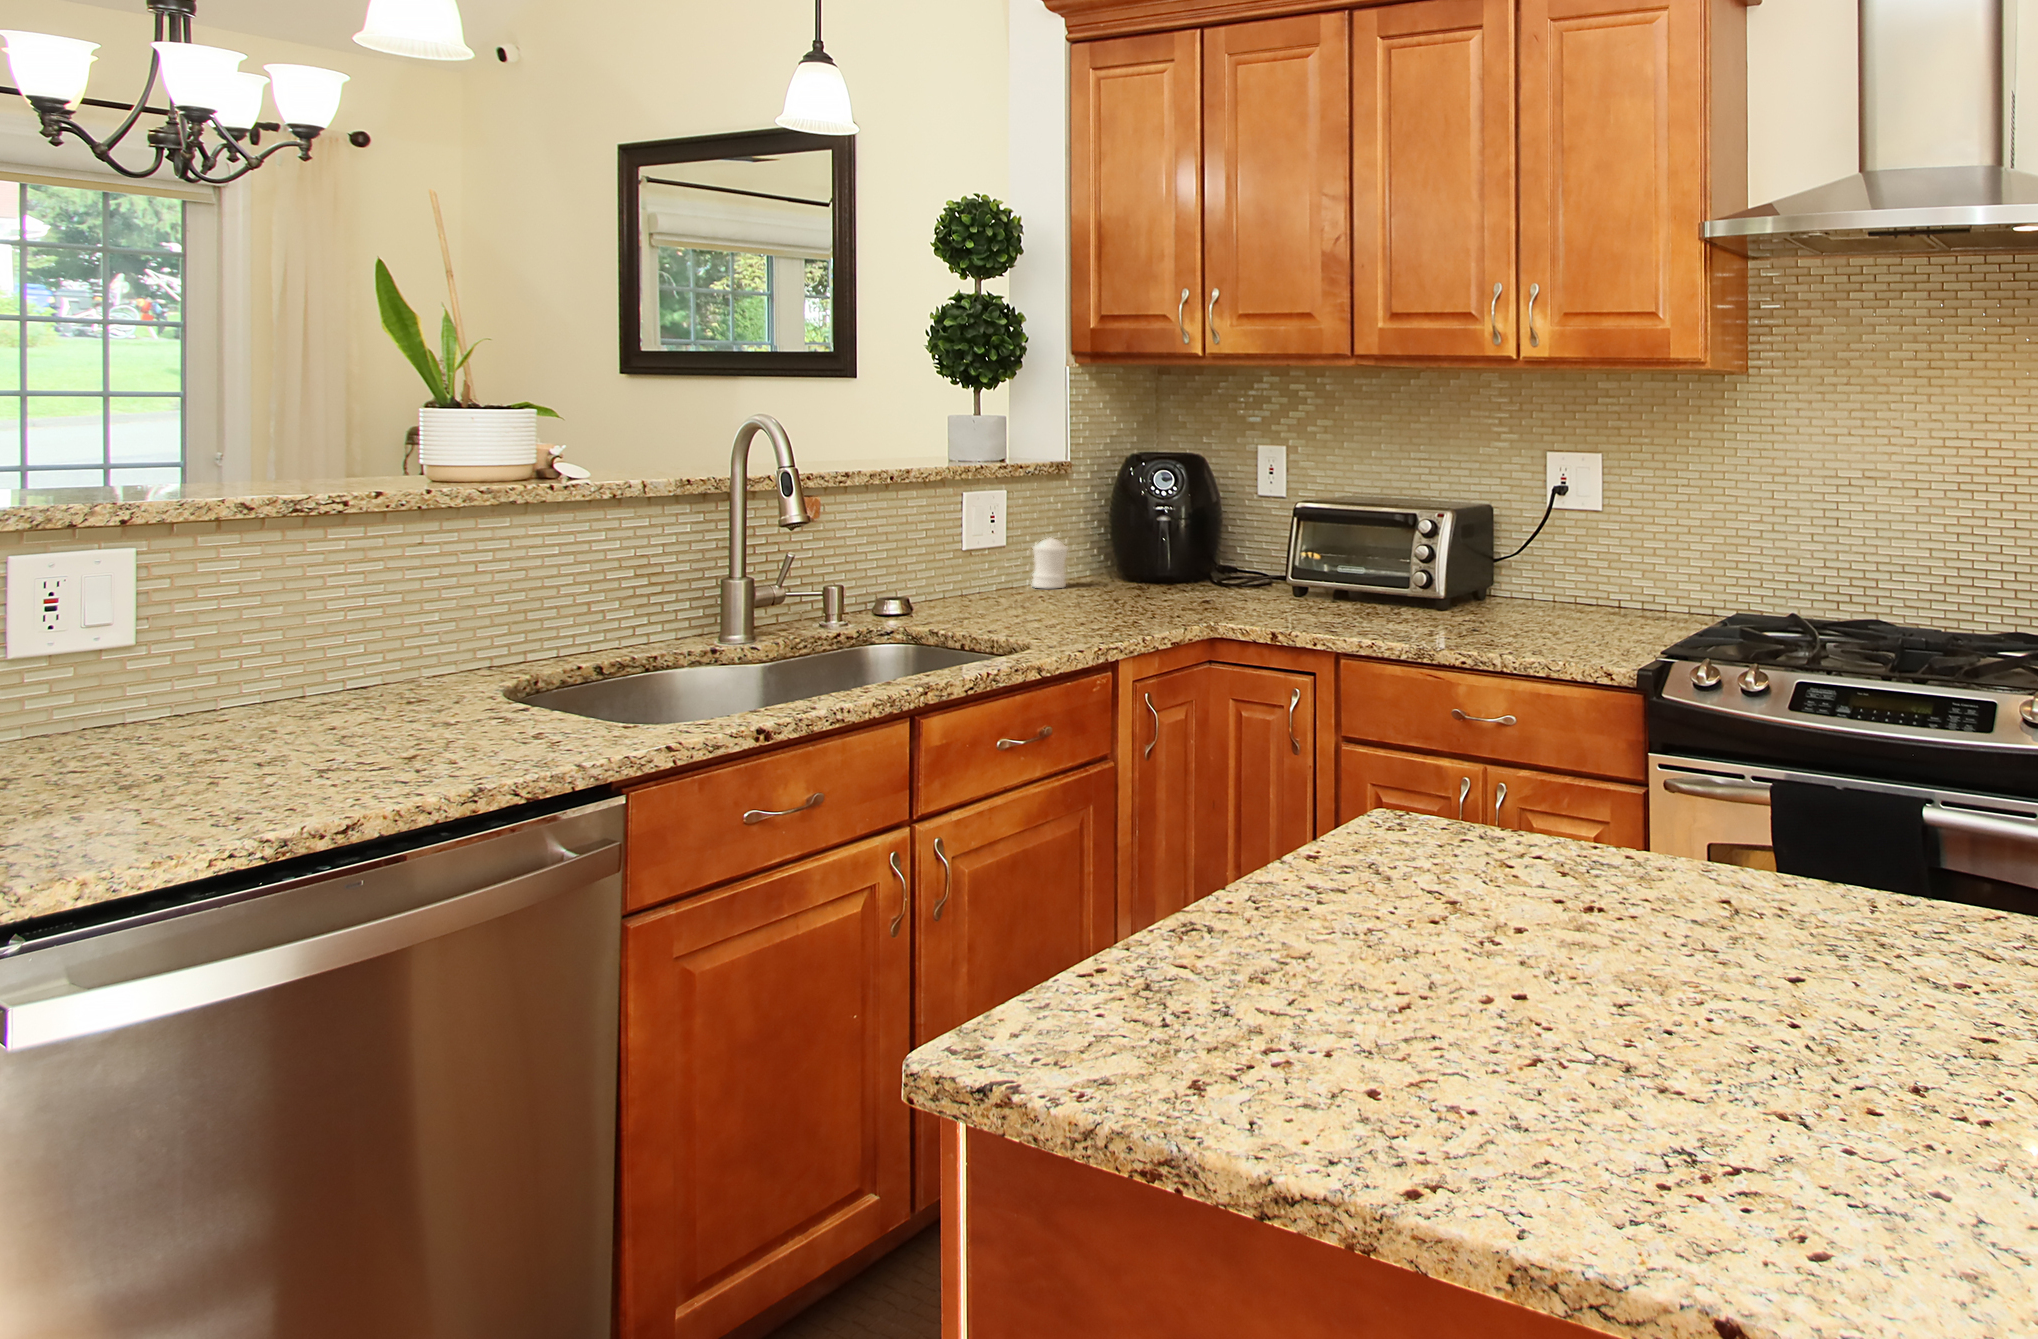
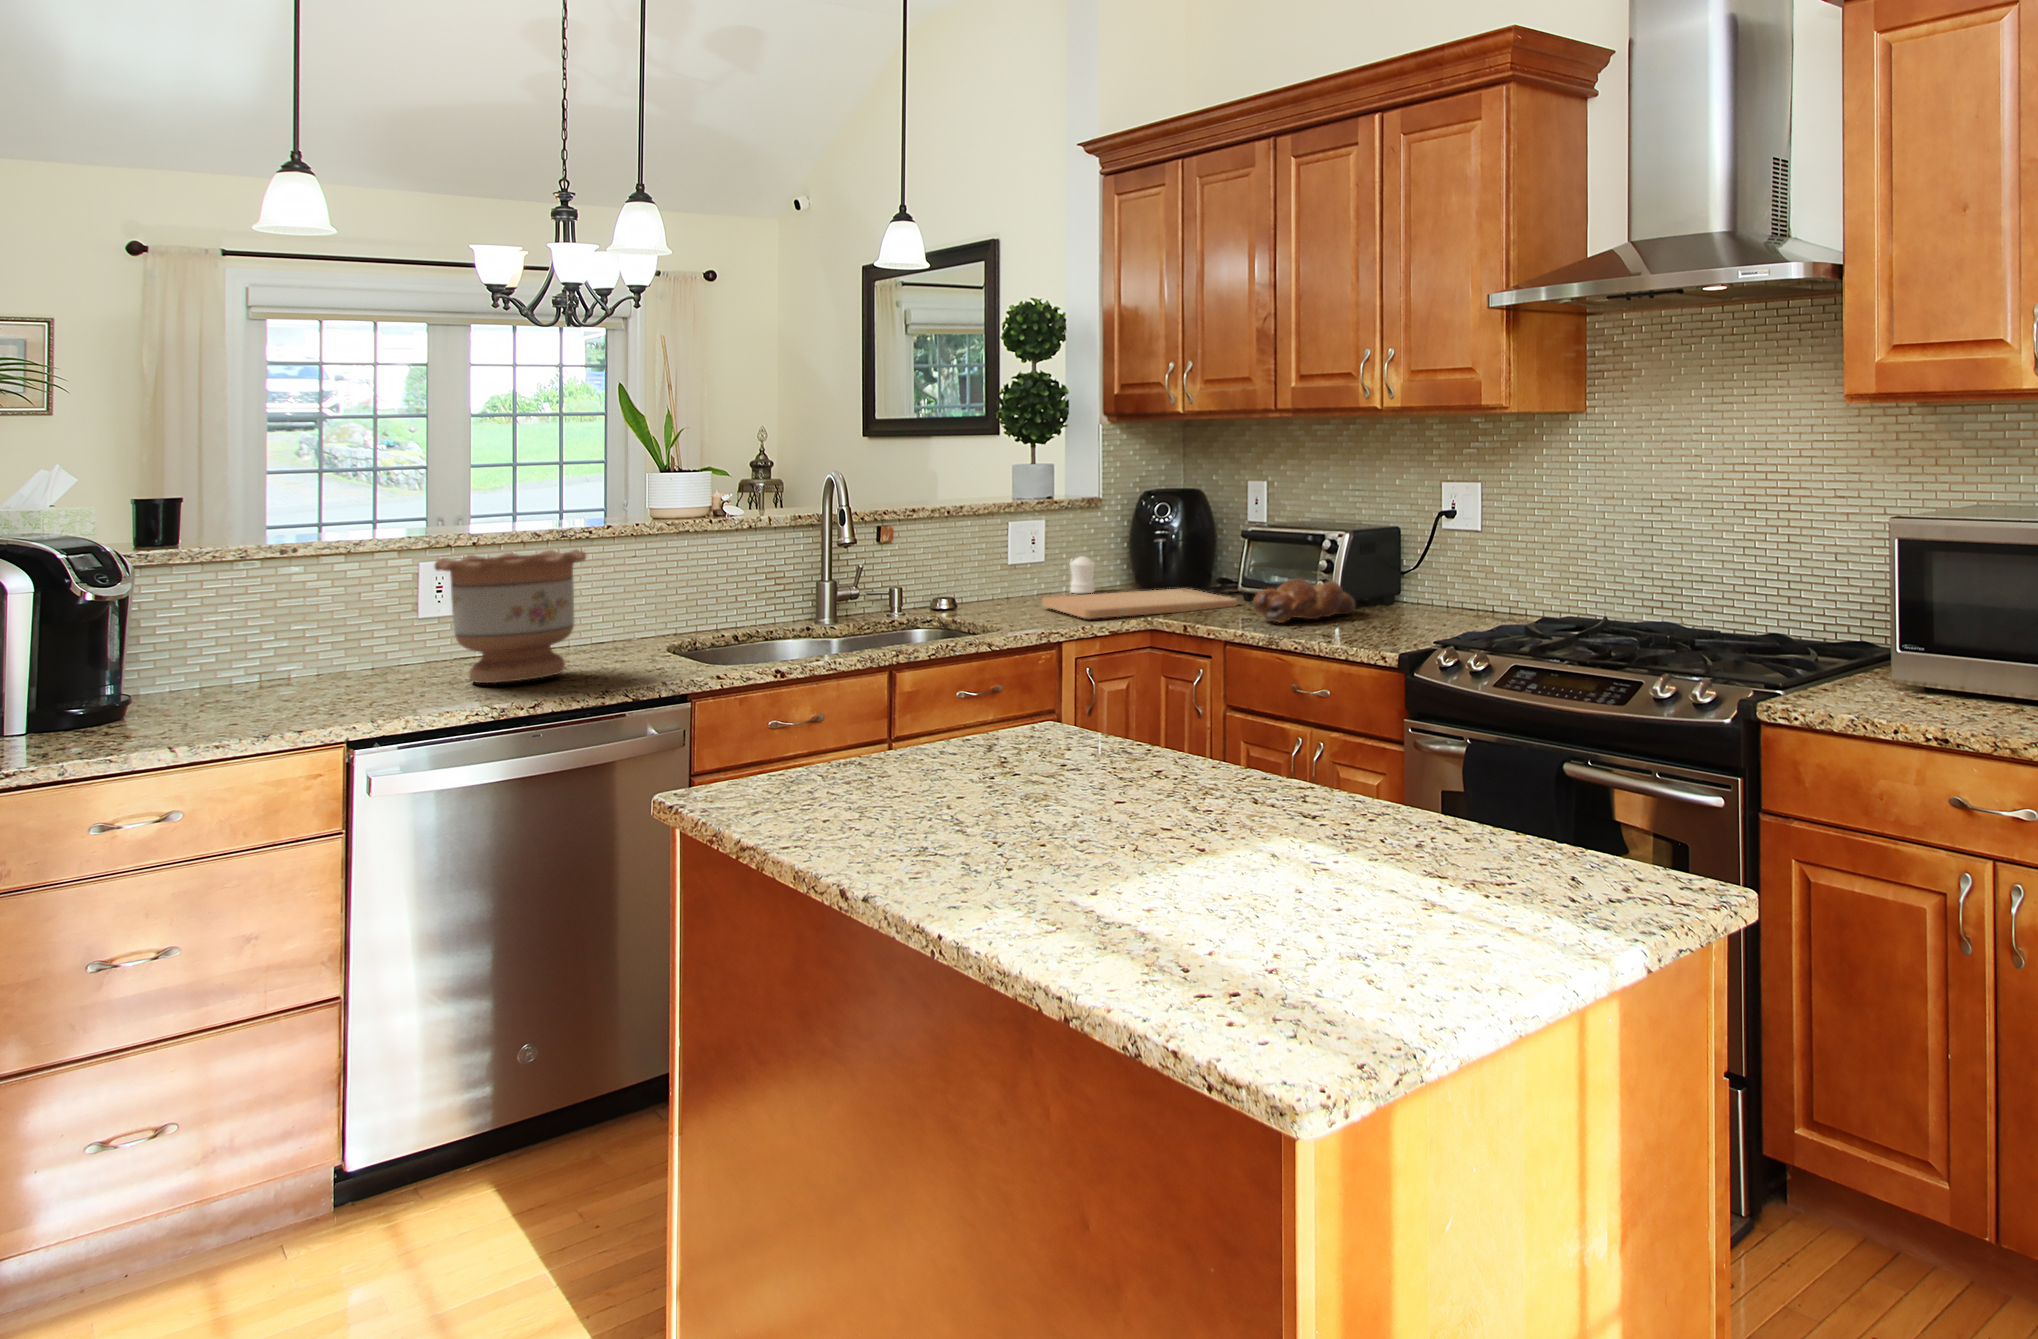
flower pot: none [89,529,408,782] -> present [435,550,586,683]
bread loaf: none [1365,569,1478,629] -> present [1253,578,1355,623]
cutting board: none [1034,581,1299,627] -> present [1043,589,1237,618]

